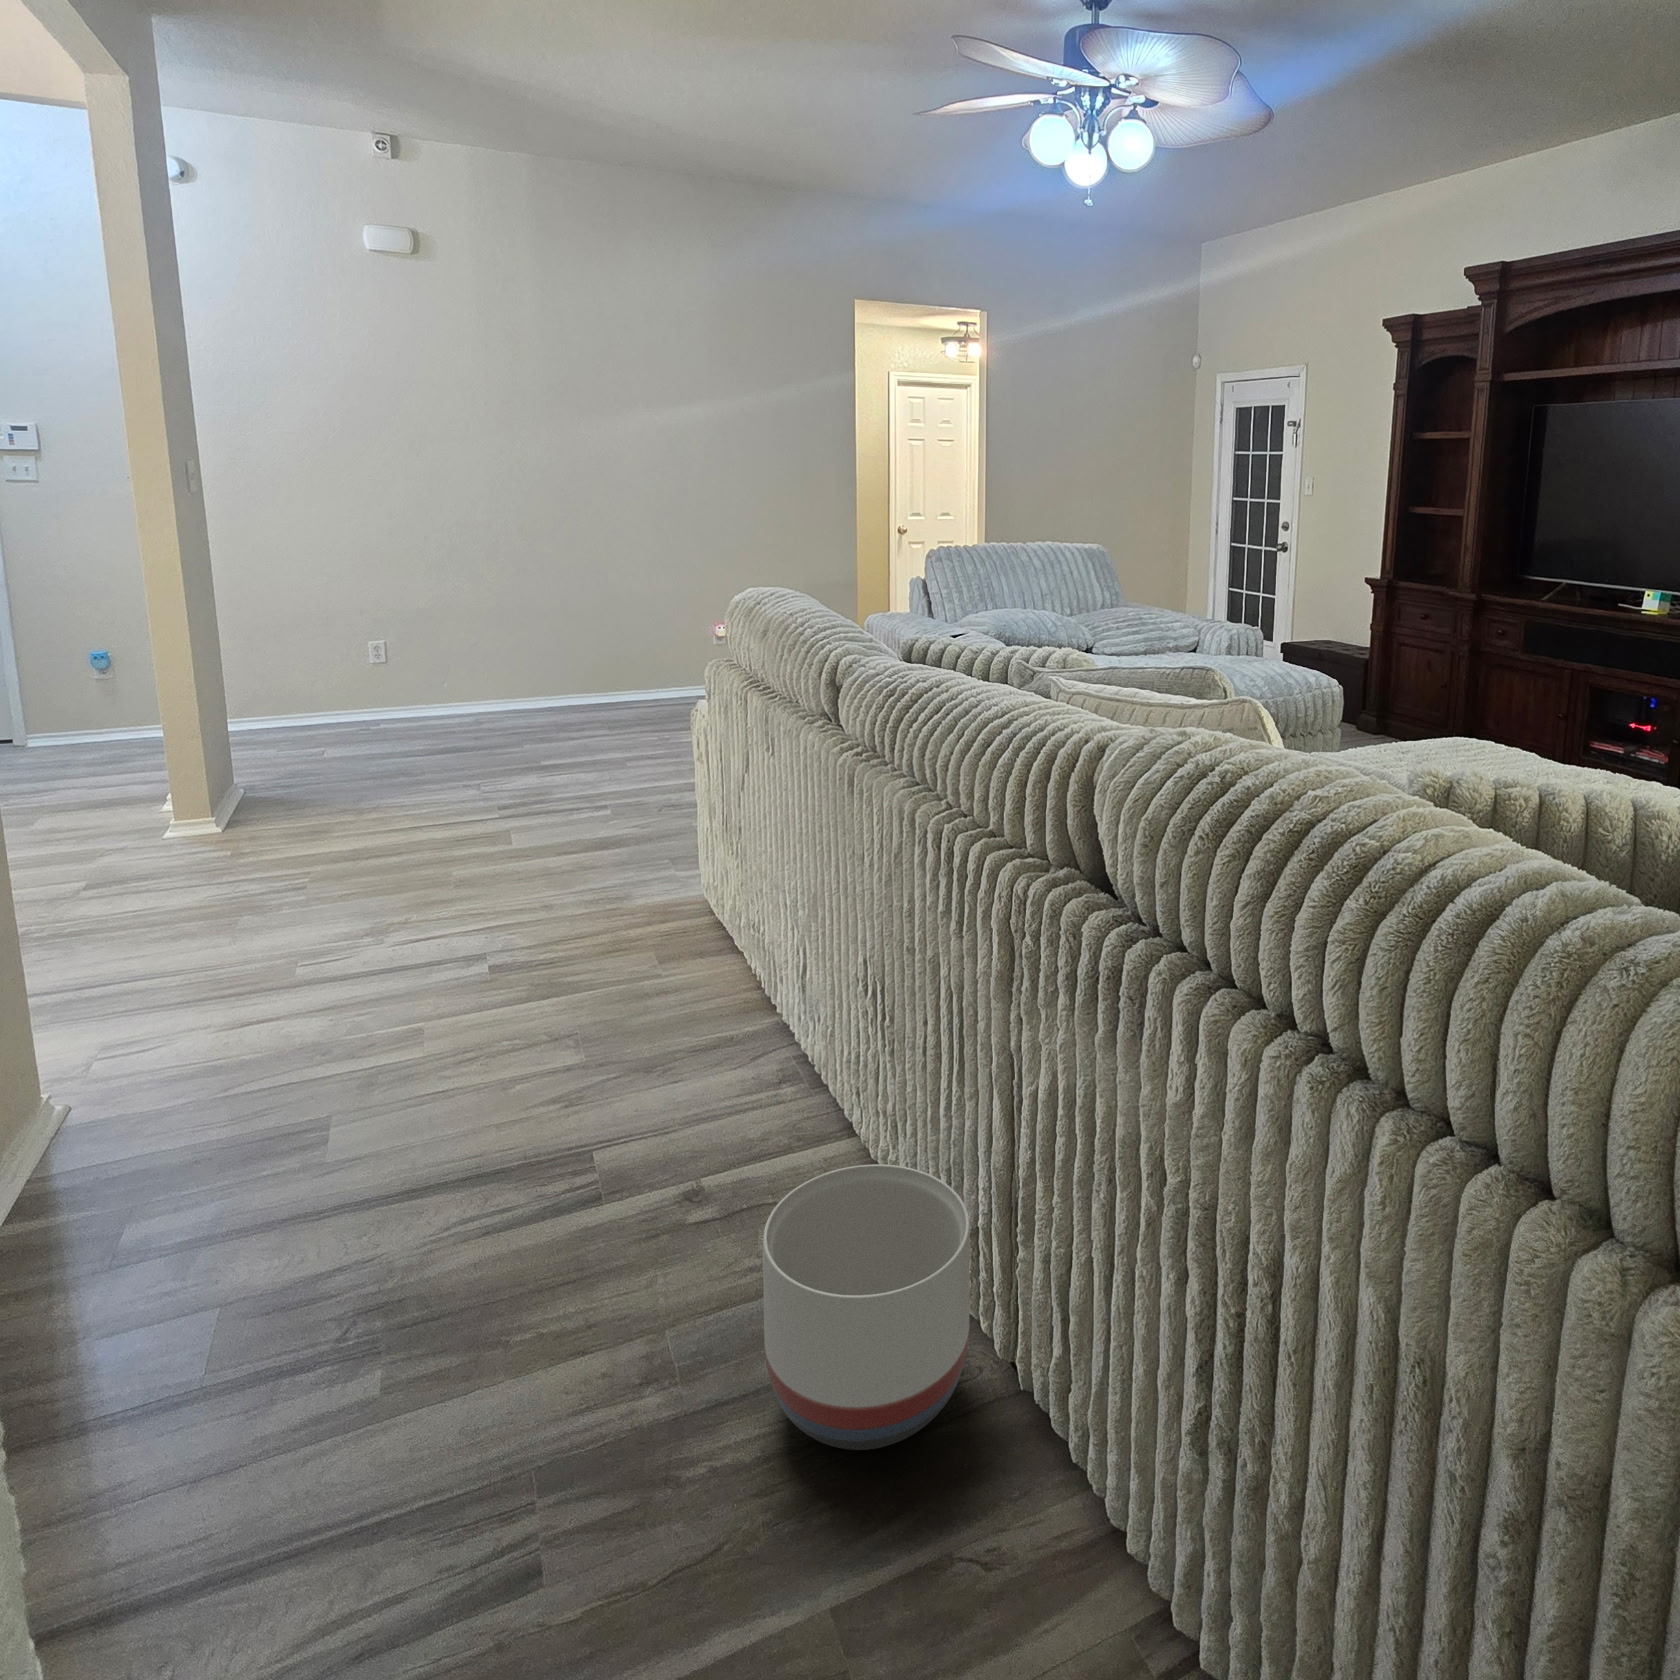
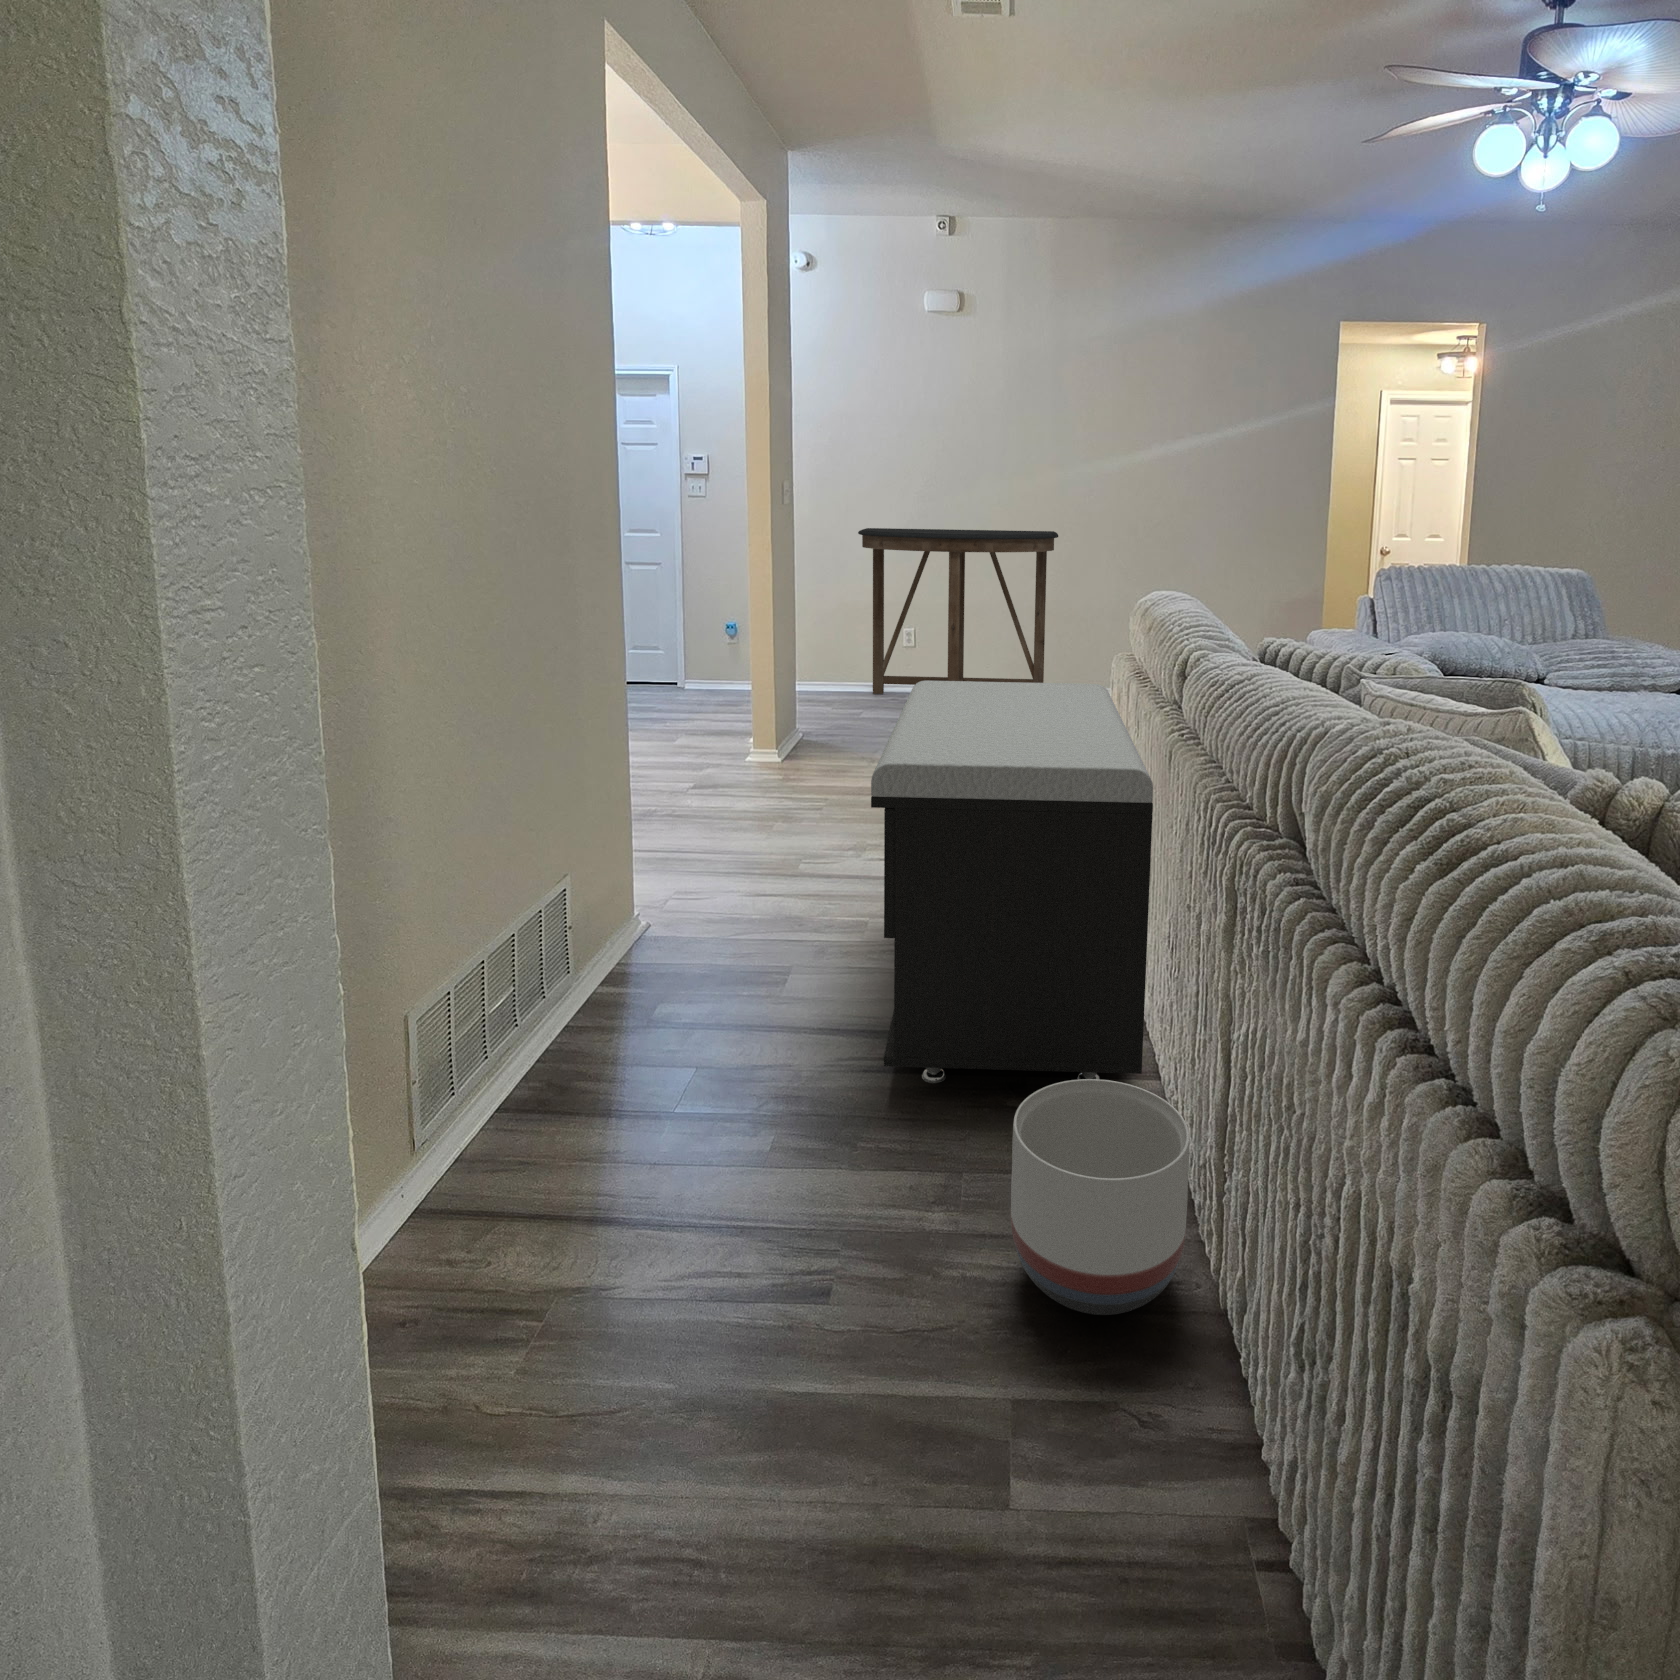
console table: none [296,518,571,742] -> present [858,528,1058,694]
storage bench: none [468,699,844,1222] -> present [871,681,1153,1083]

